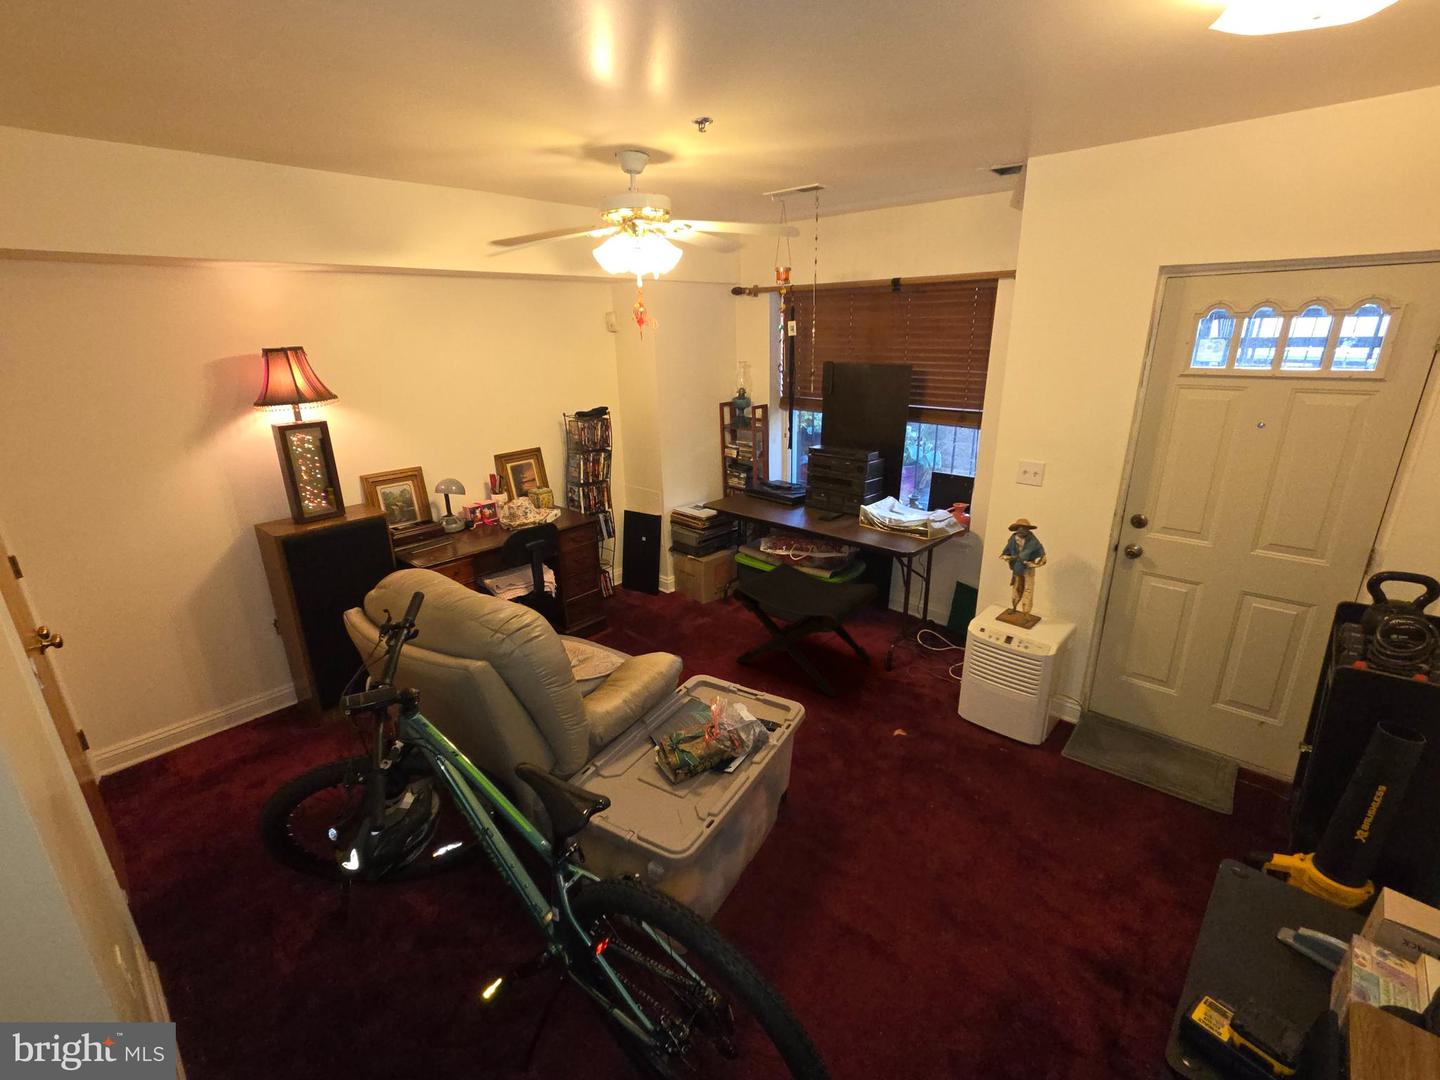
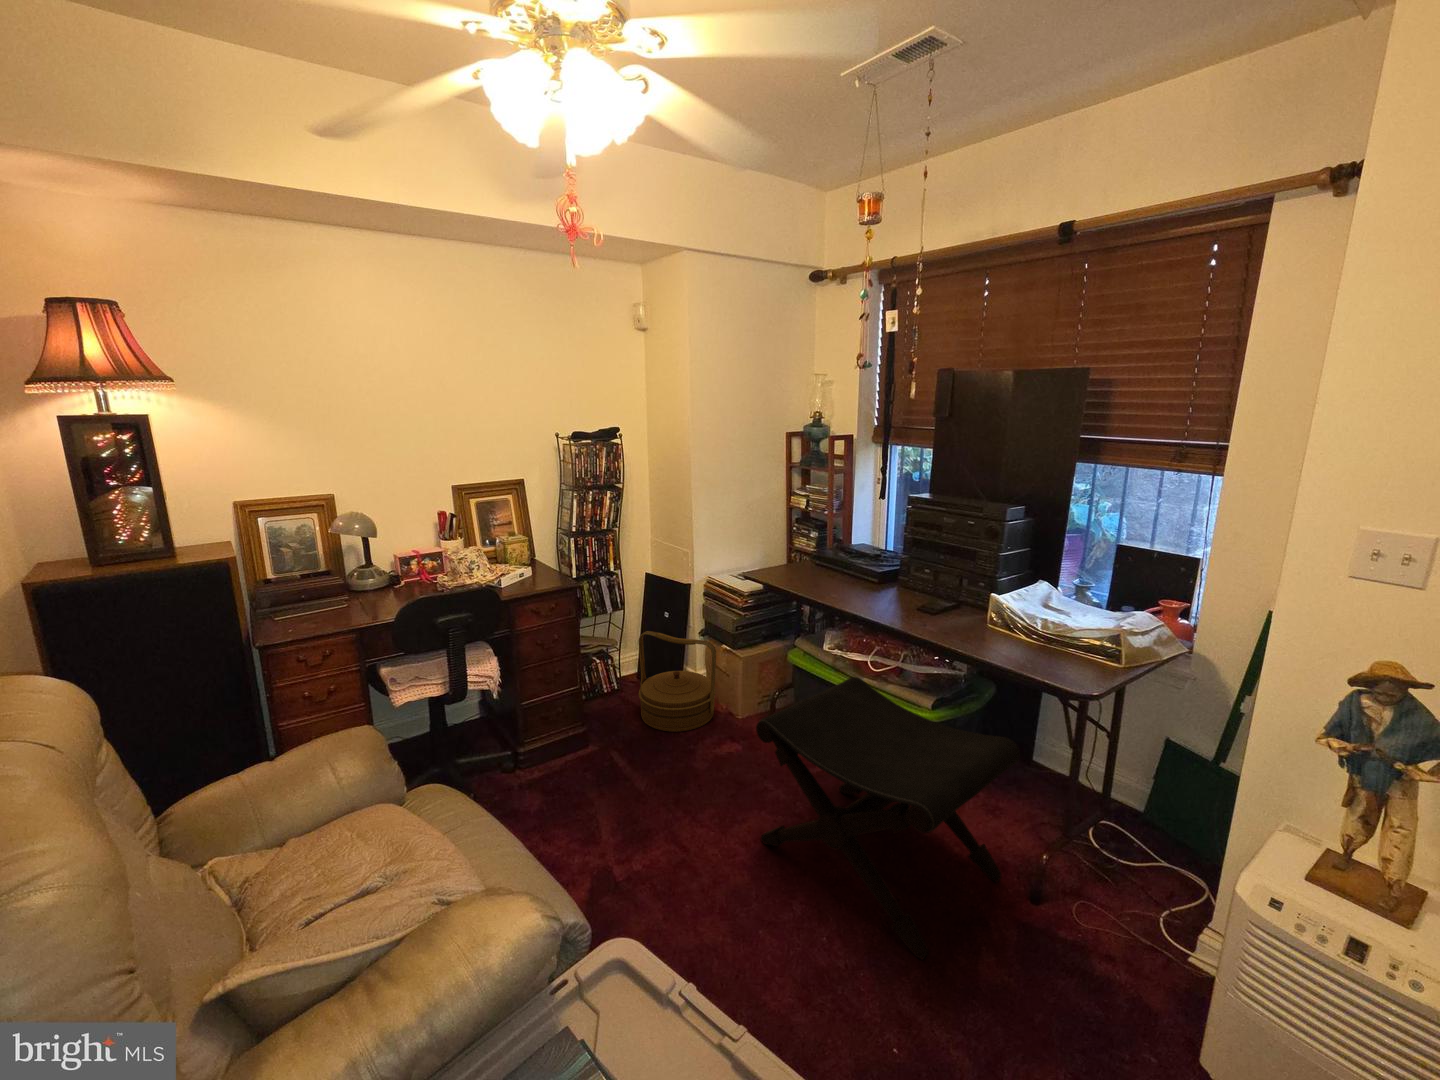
woven basket: none [631,550,688,615] -> present [638,631,716,732]

